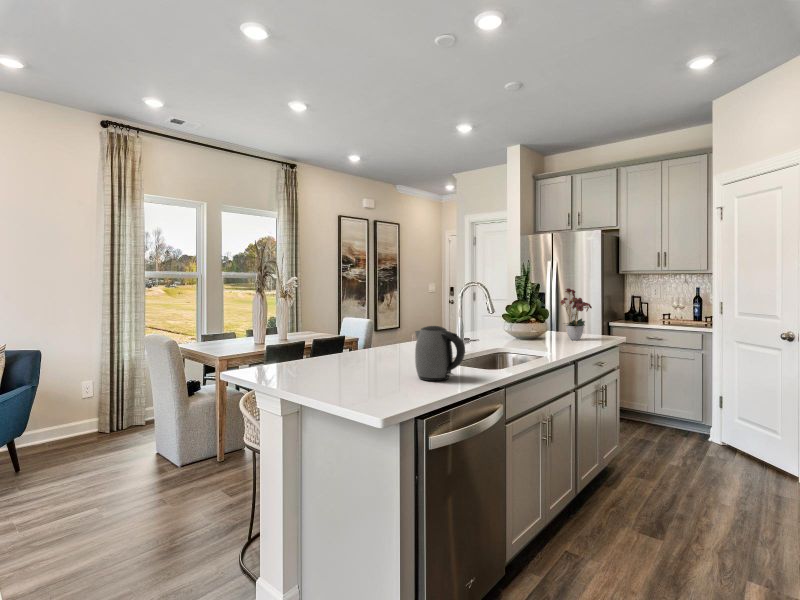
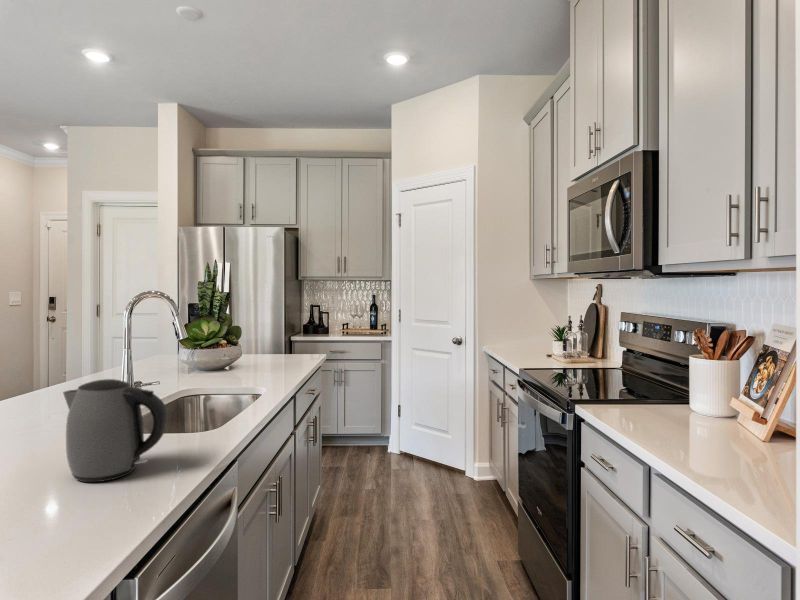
flower arrangement: present [560,288,592,340] -> none [253,296,299,365]

